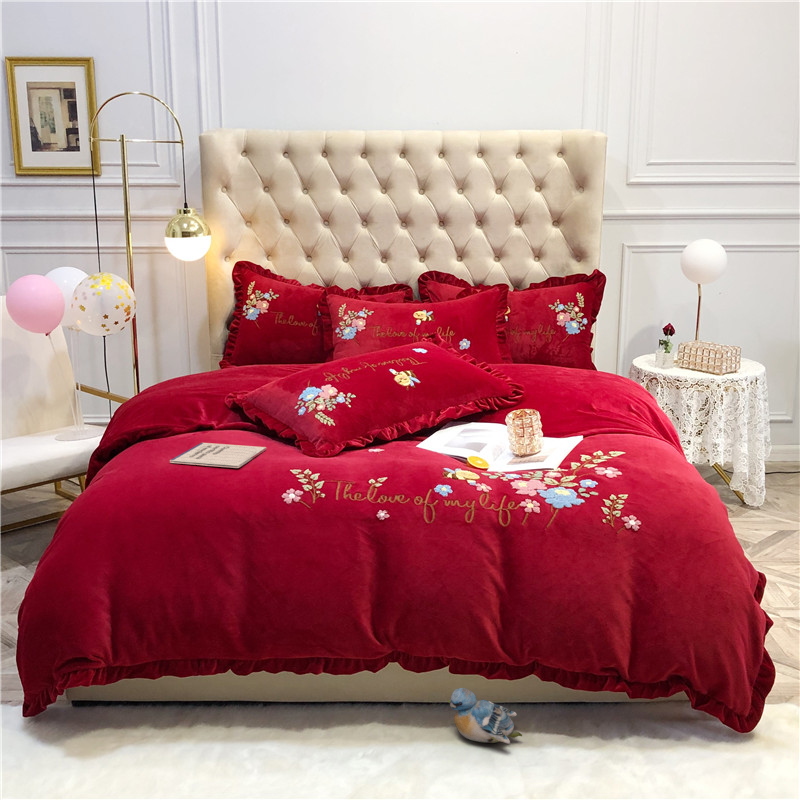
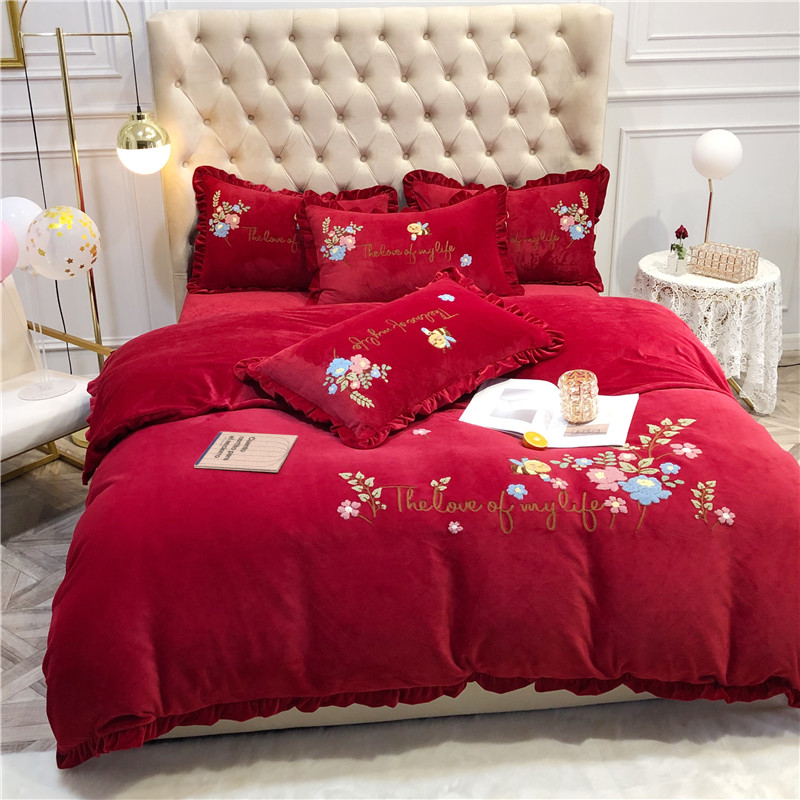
plush toy: present [448,688,522,744] -> none [532,700,611,757]

